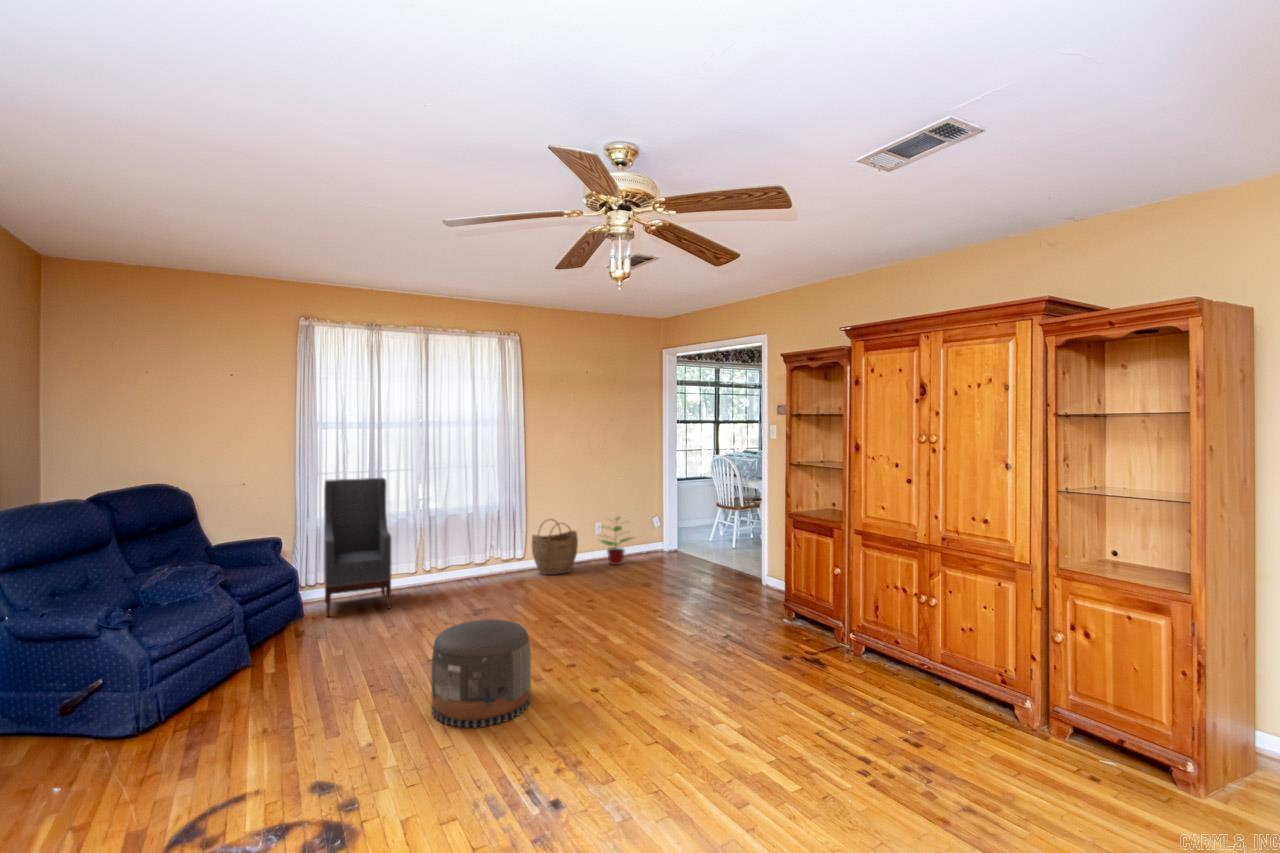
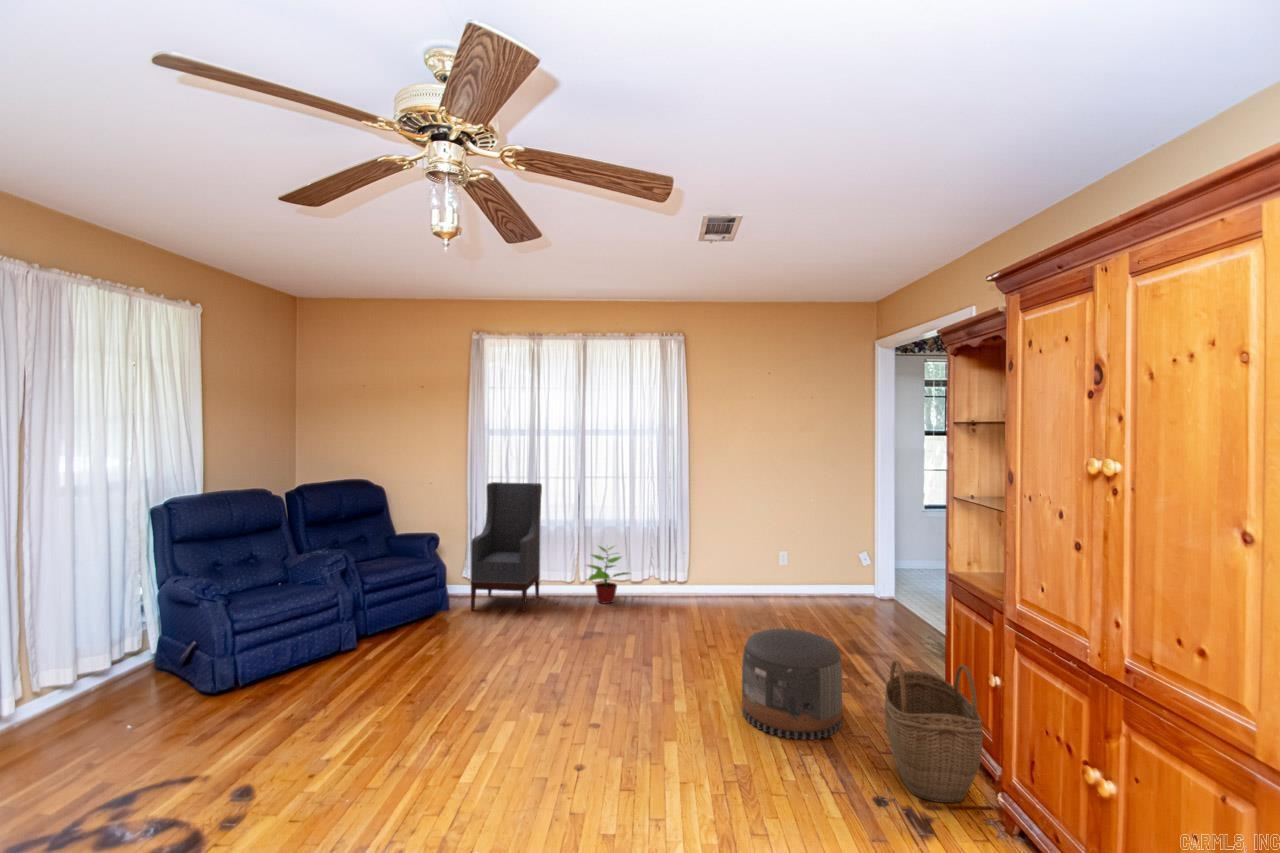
potted plant: present [601,517,631,565] -> present [587,546,629,604]
woven basket: present [532,519,578,575] -> present [885,660,983,803]
pouf: present [432,619,531,728] -> present [742,629,842,740]

